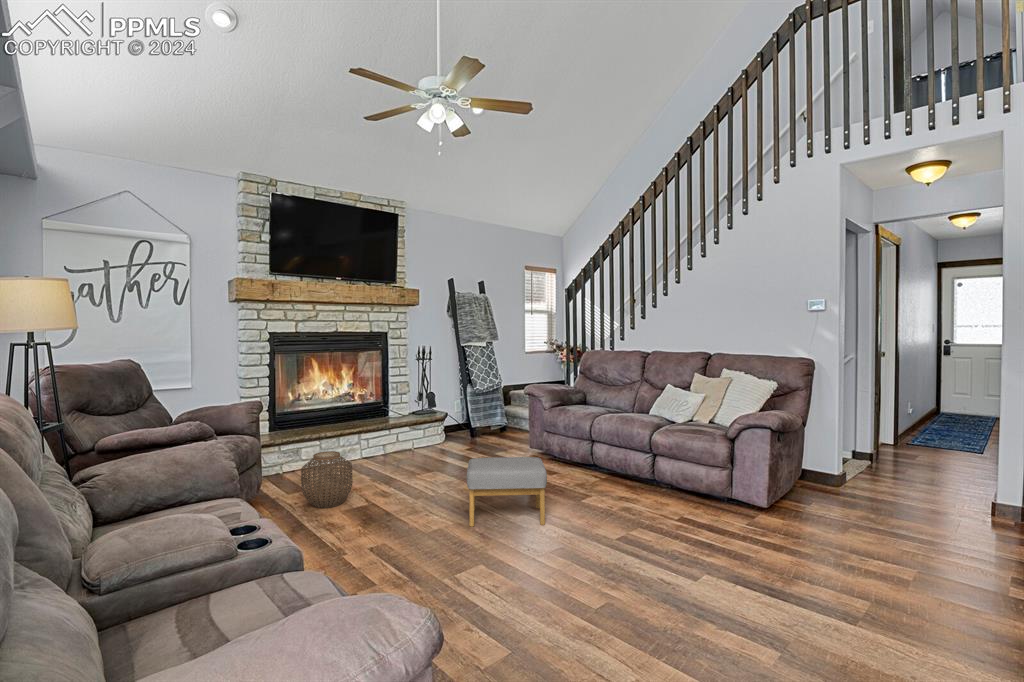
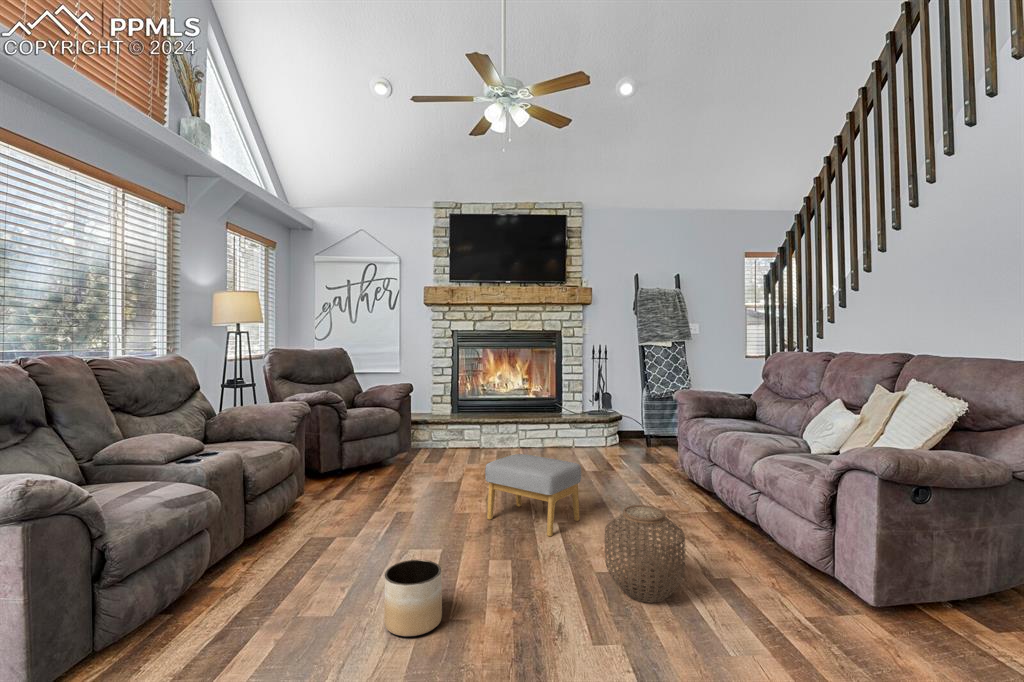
woven basket: present [301,451,352,508] -> present [605,505,685,603]
planter: none [553,558,606,628] -> present [384,560,442,637]

